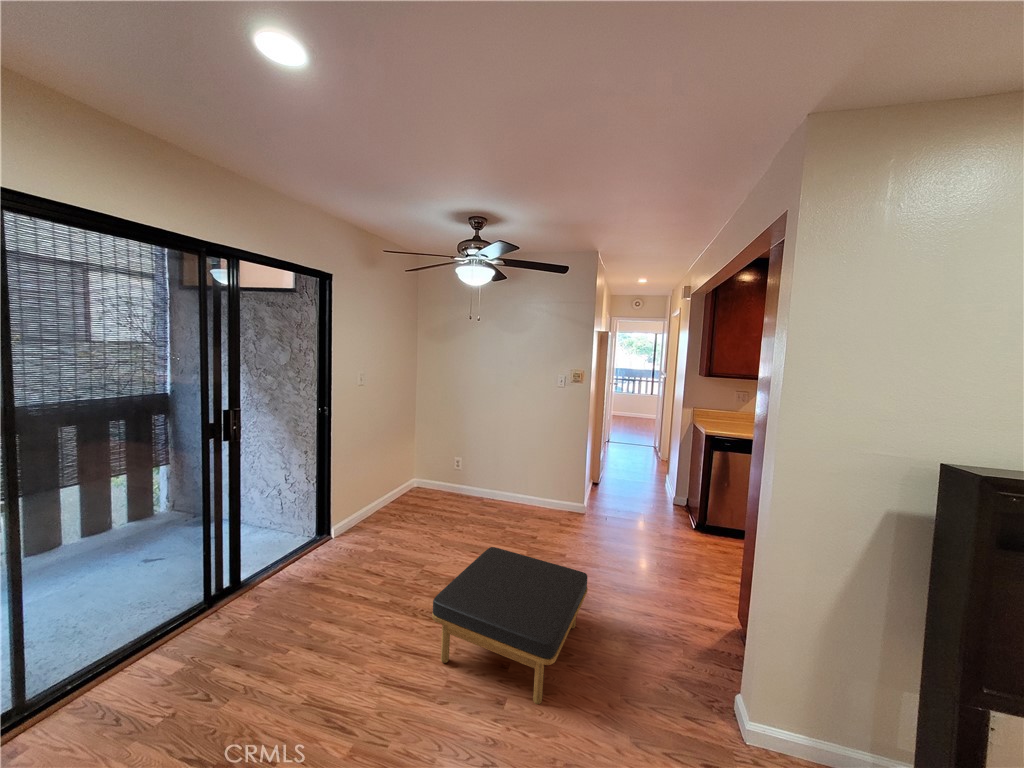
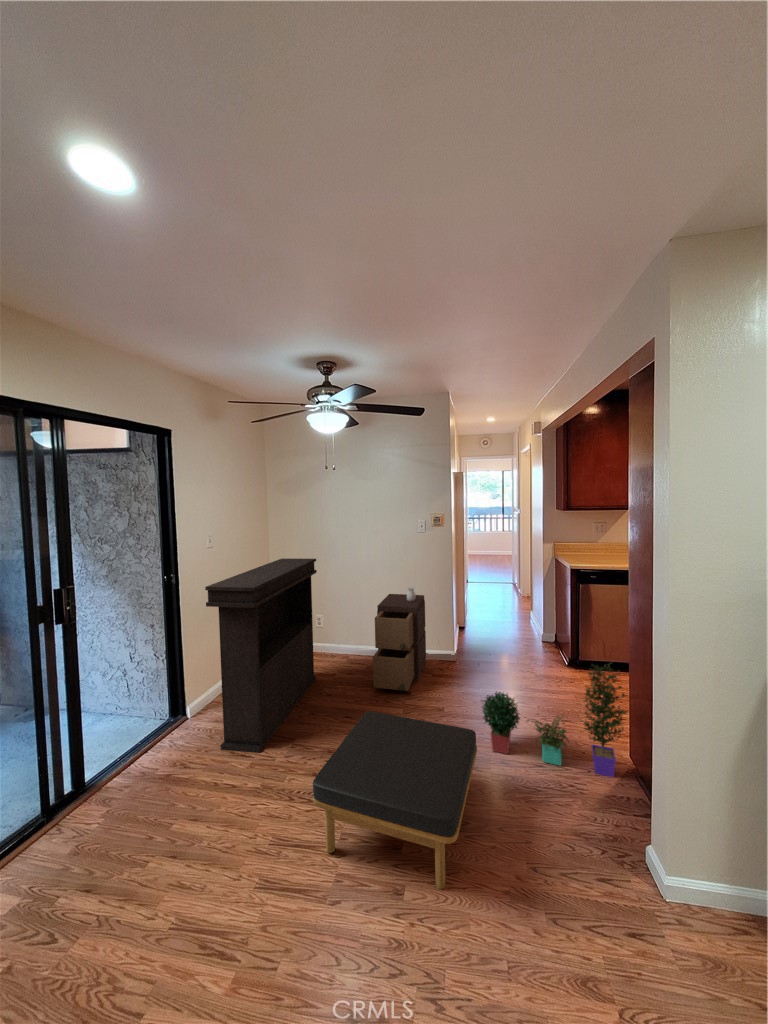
console table: none [354,402,460,574] -> present [205,558,317,753]
storage cabinet: none [503,440,560,535] -> present [373,587,426,691]
potted plant: none [597,525,739,632] -> present [482,664,627,777]

